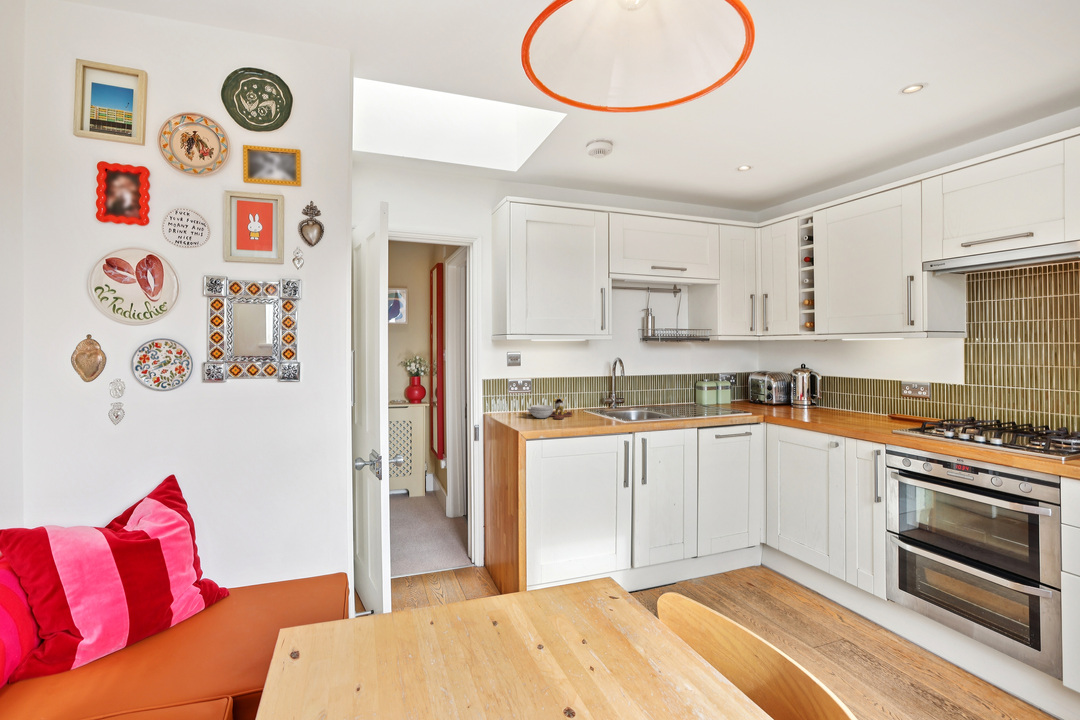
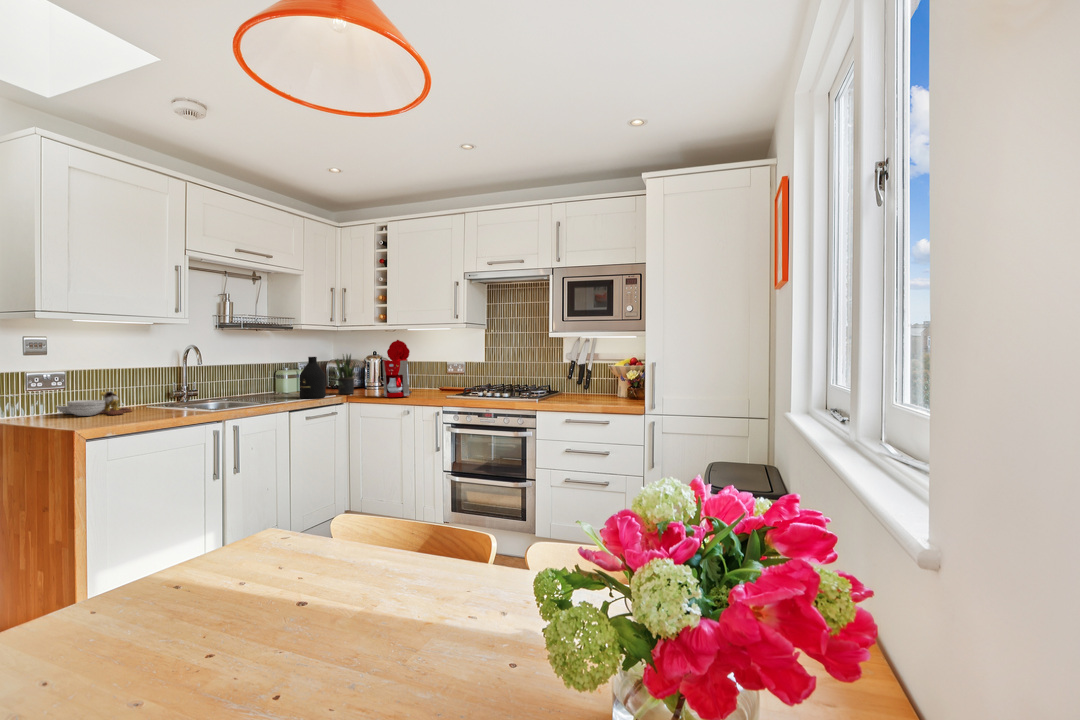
coffee maker: none [803,353,845,423] -> present [382,340,412,397]
potted plant: none [752,367,775,412] -> present [336,355,355,394]
bottle: none [711,371,738,416] -> present [299,357,326,399]

